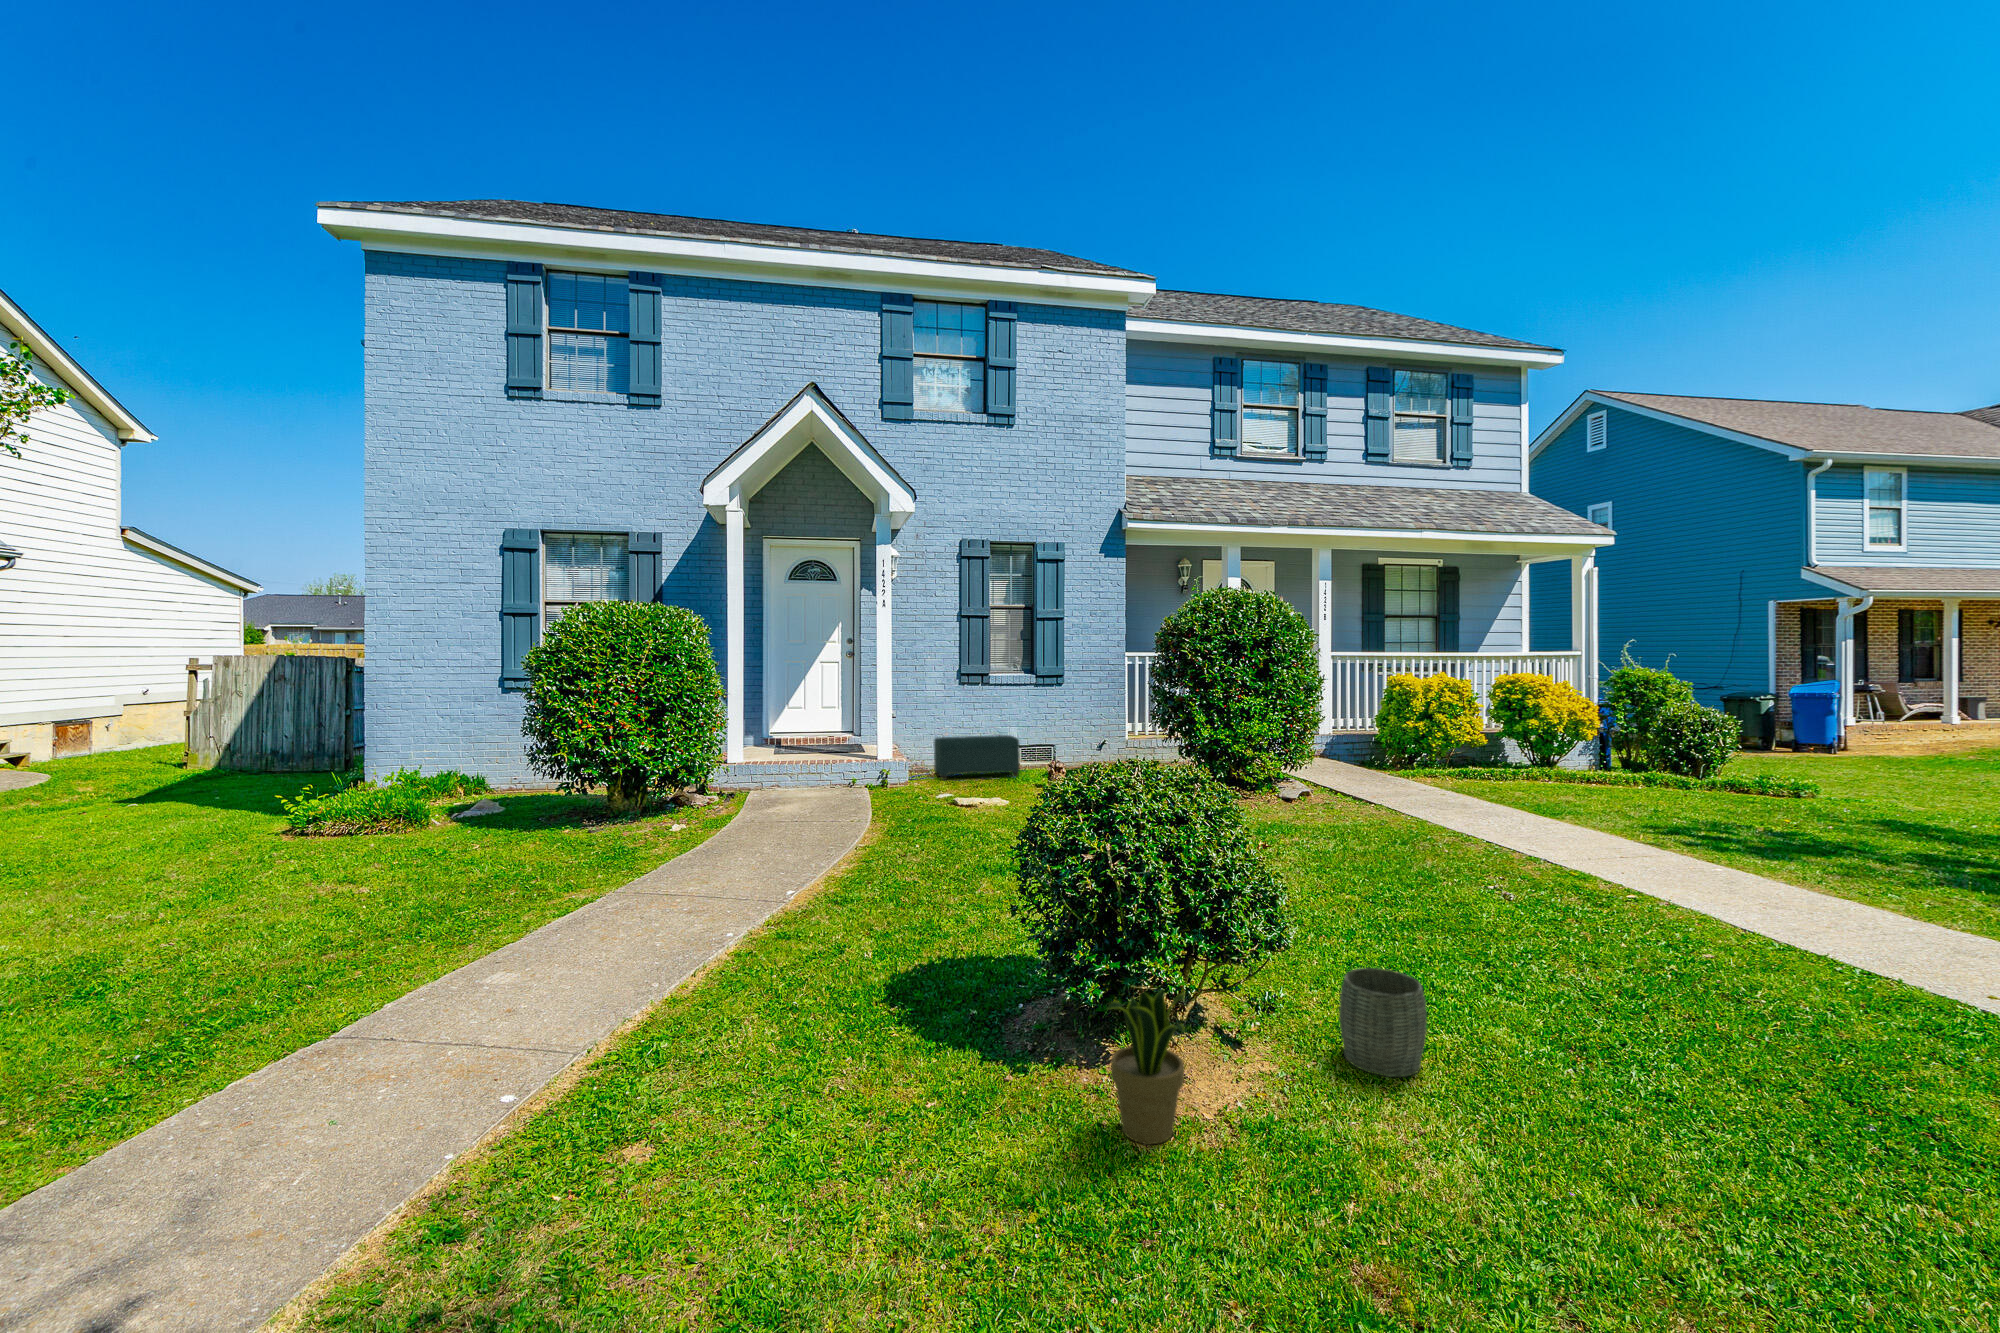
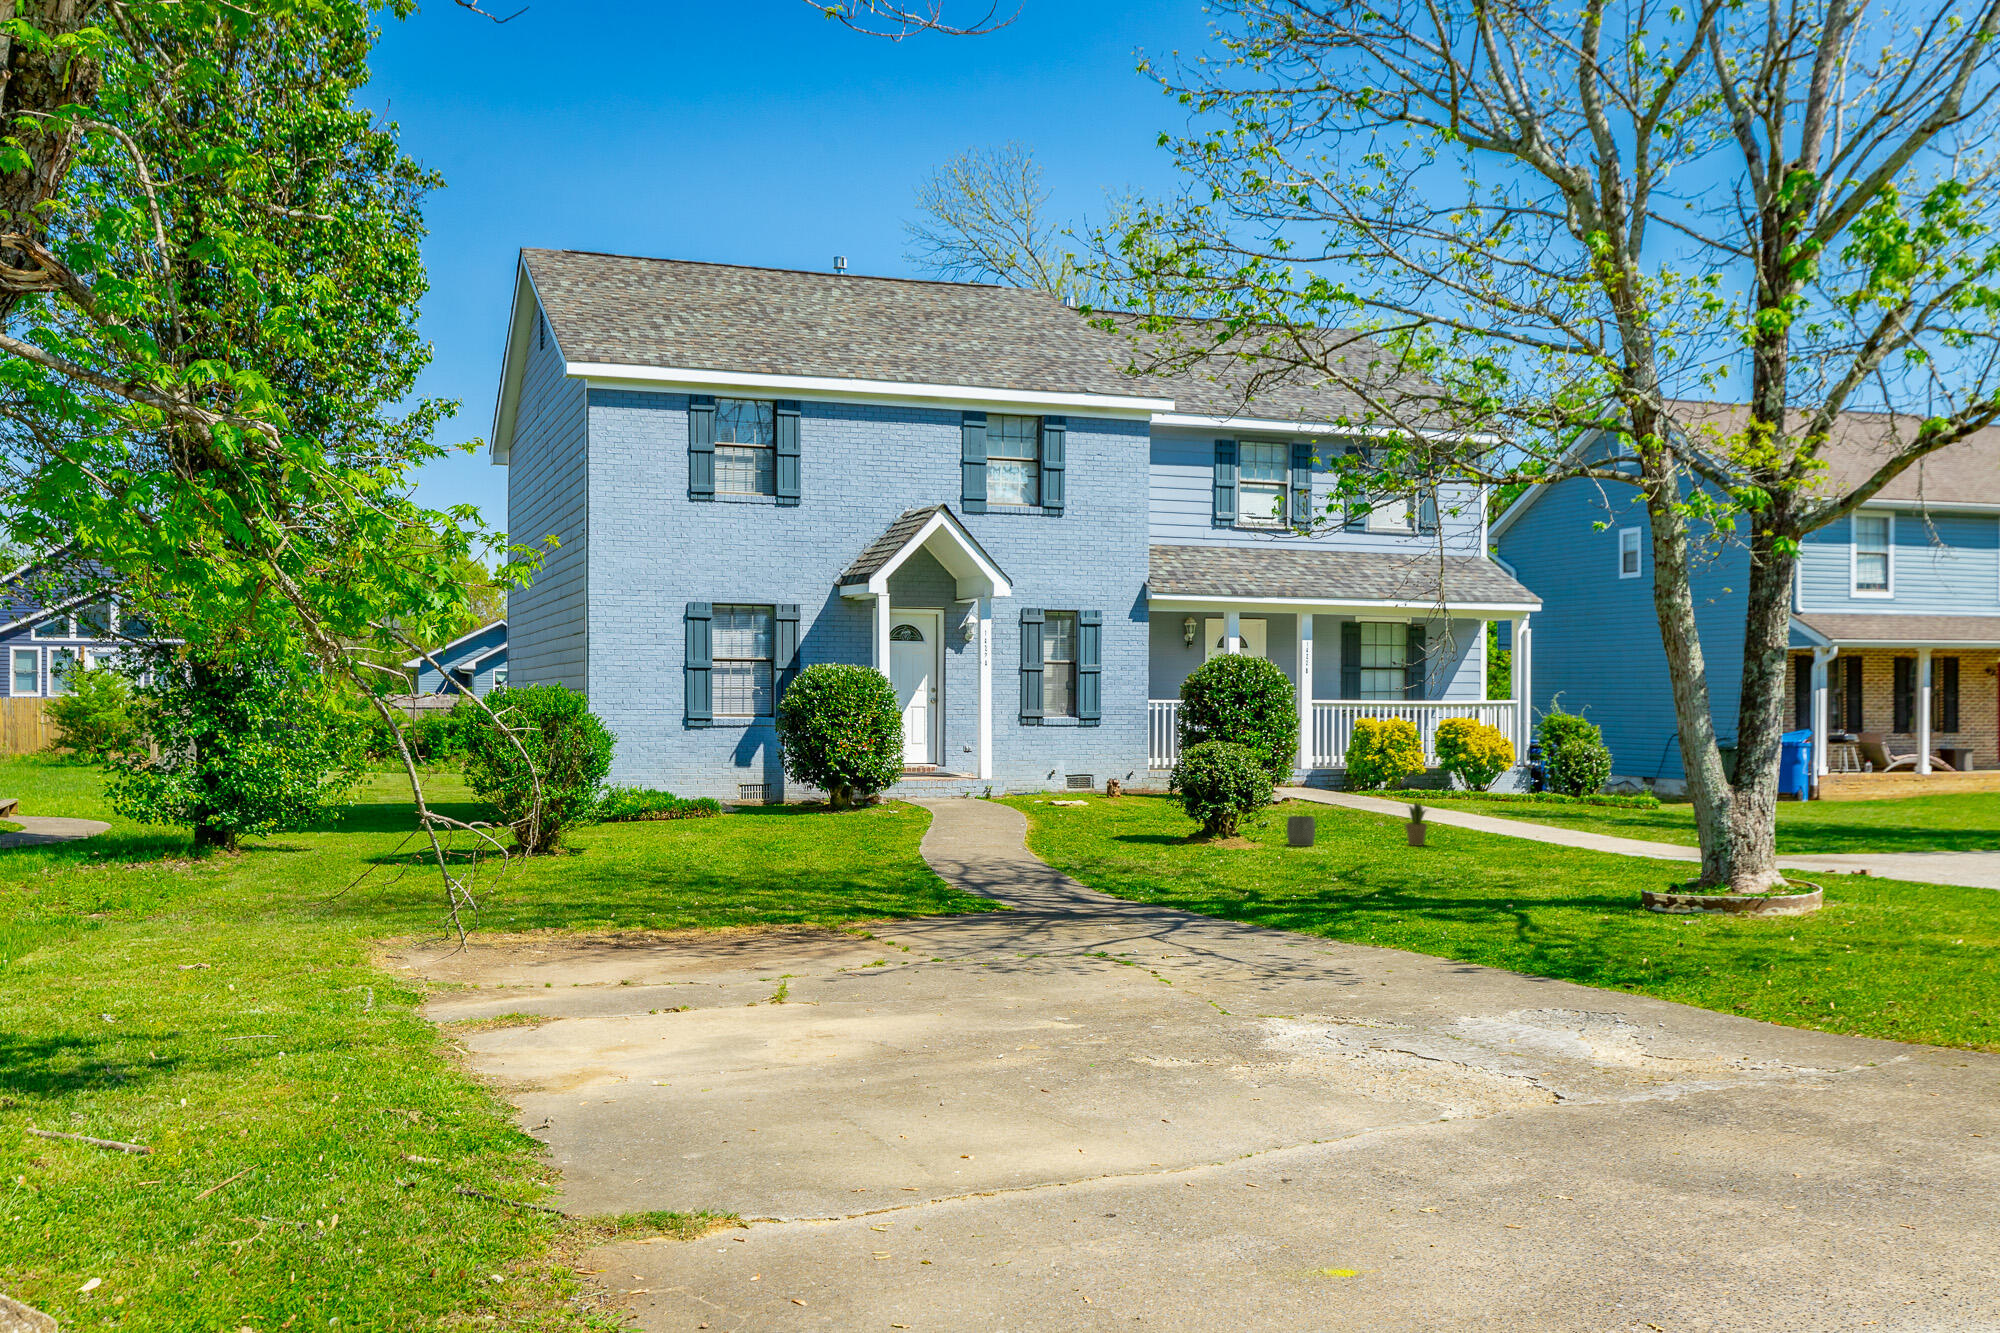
bench: present [934,735,1020,780] -> none [1004,766,1074,800]
potted plant: present [1106,990,1185,1144] -> present [1405,803,1427,846]

